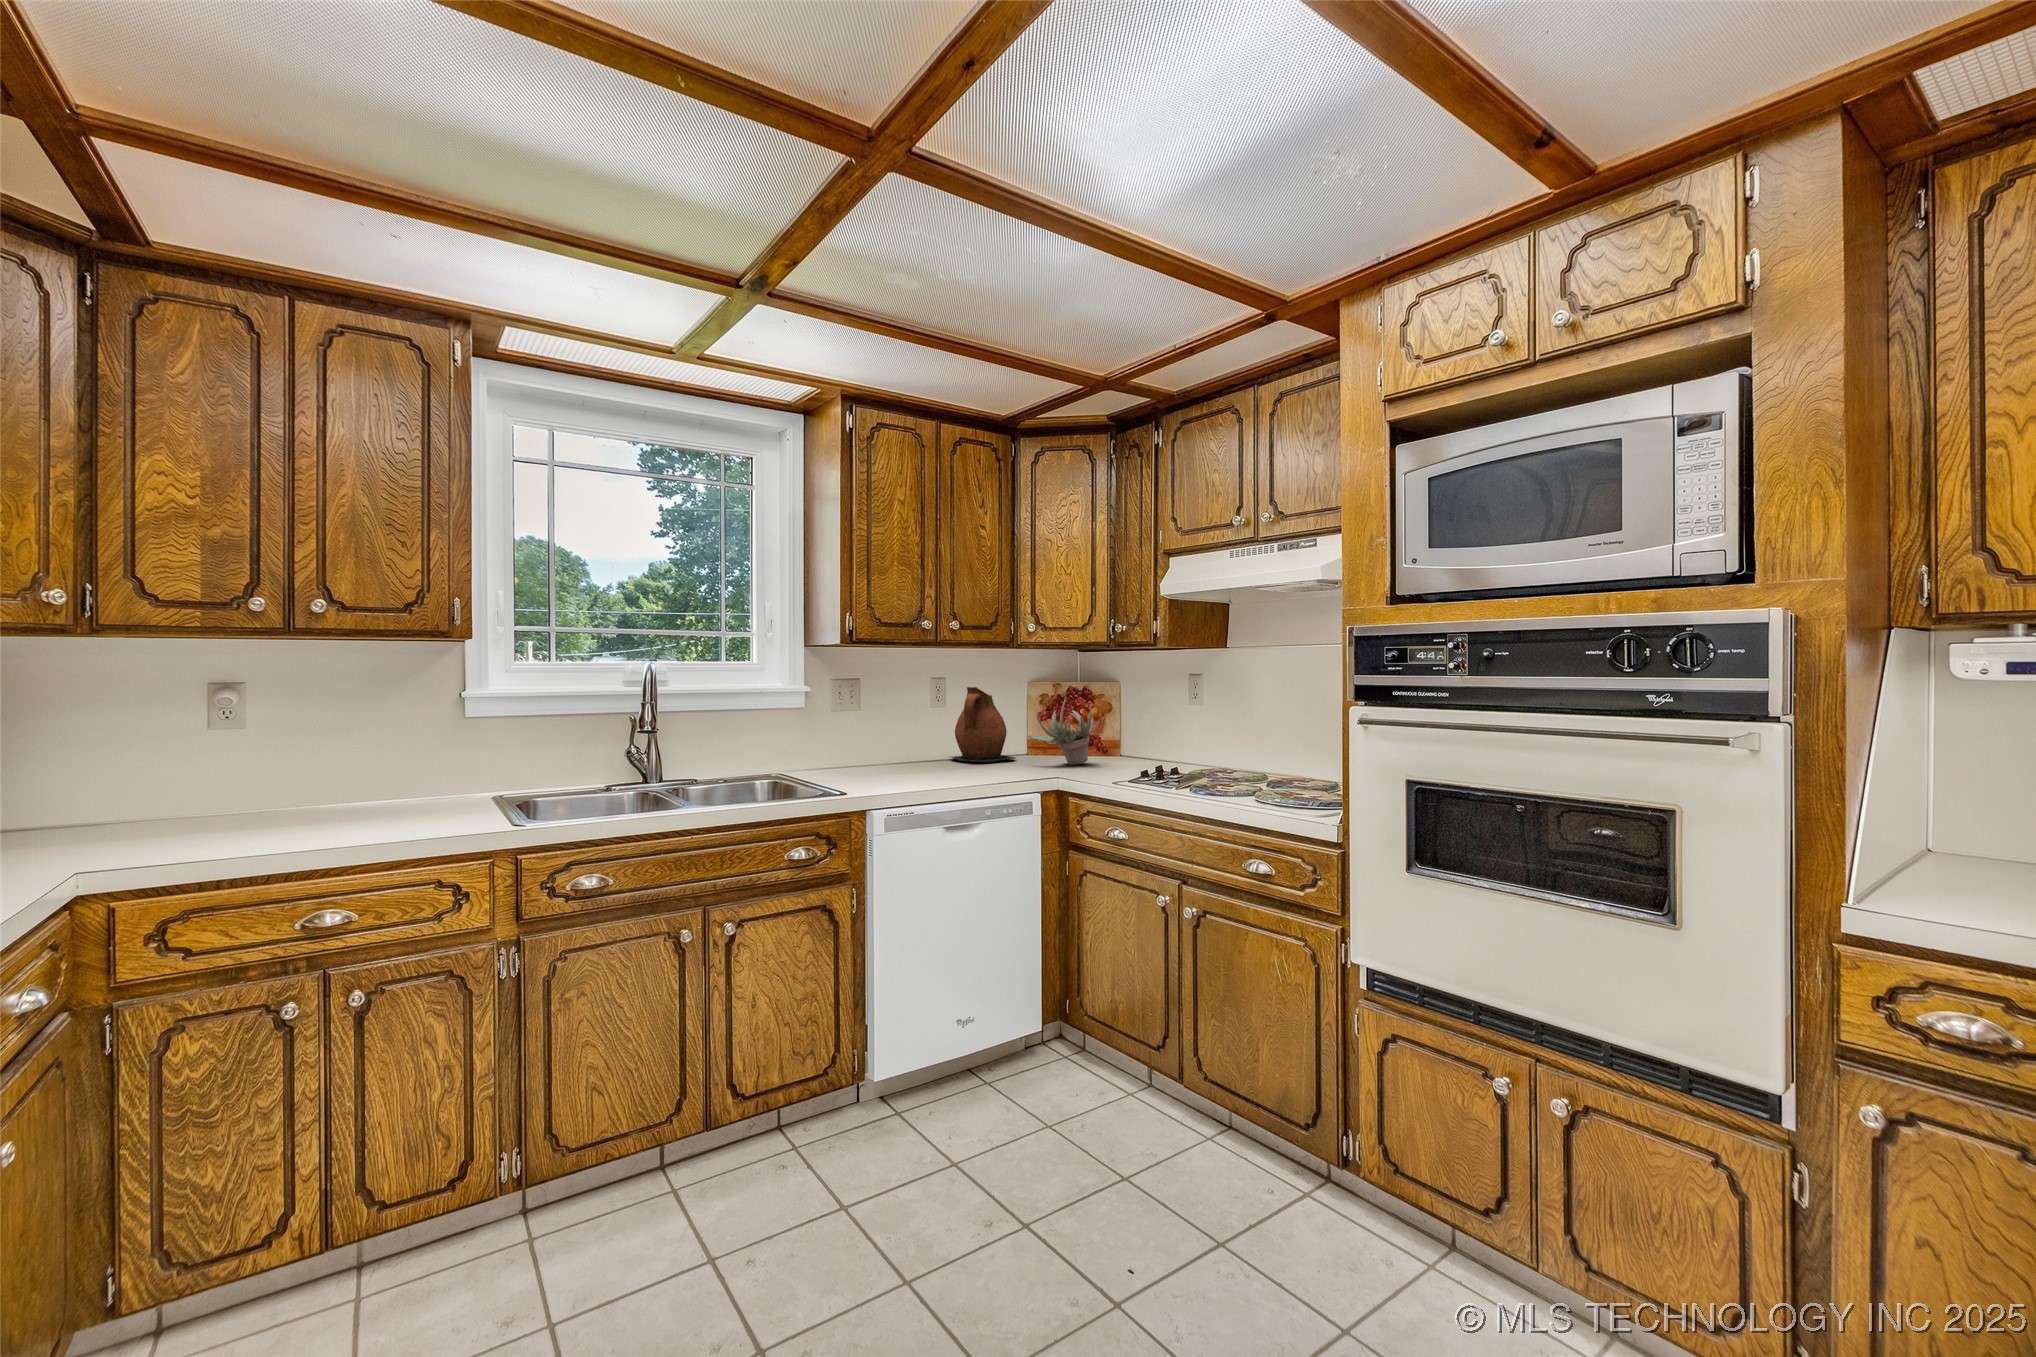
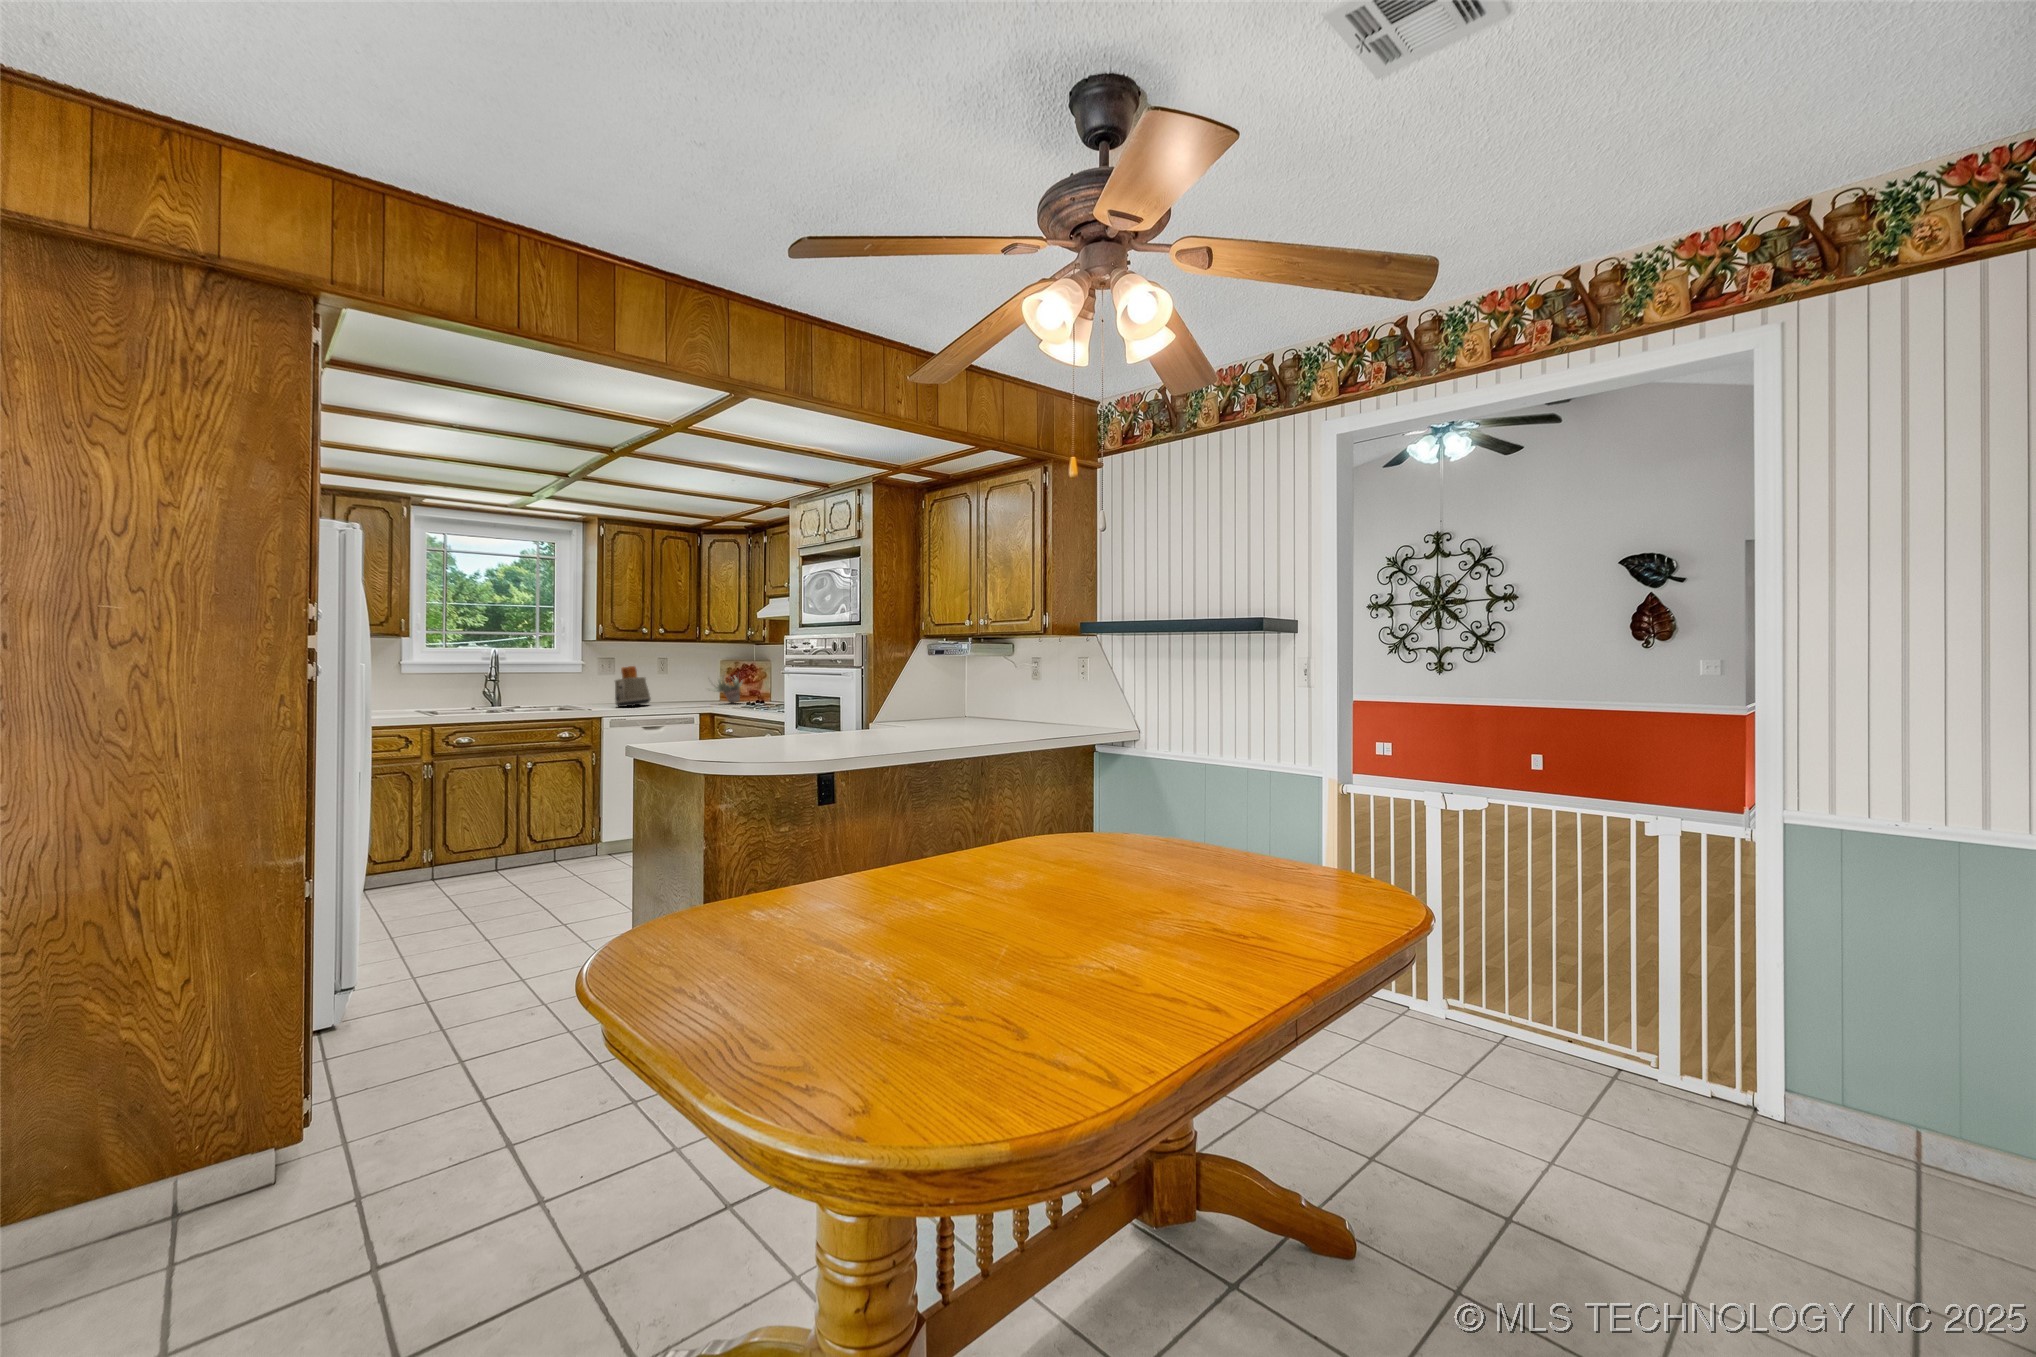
ceramic pitcher: present [952,687,1016,761] -> none [669,663,706,702]
toaster: none [873,695,931,779] -> present [615,666,651,707]

